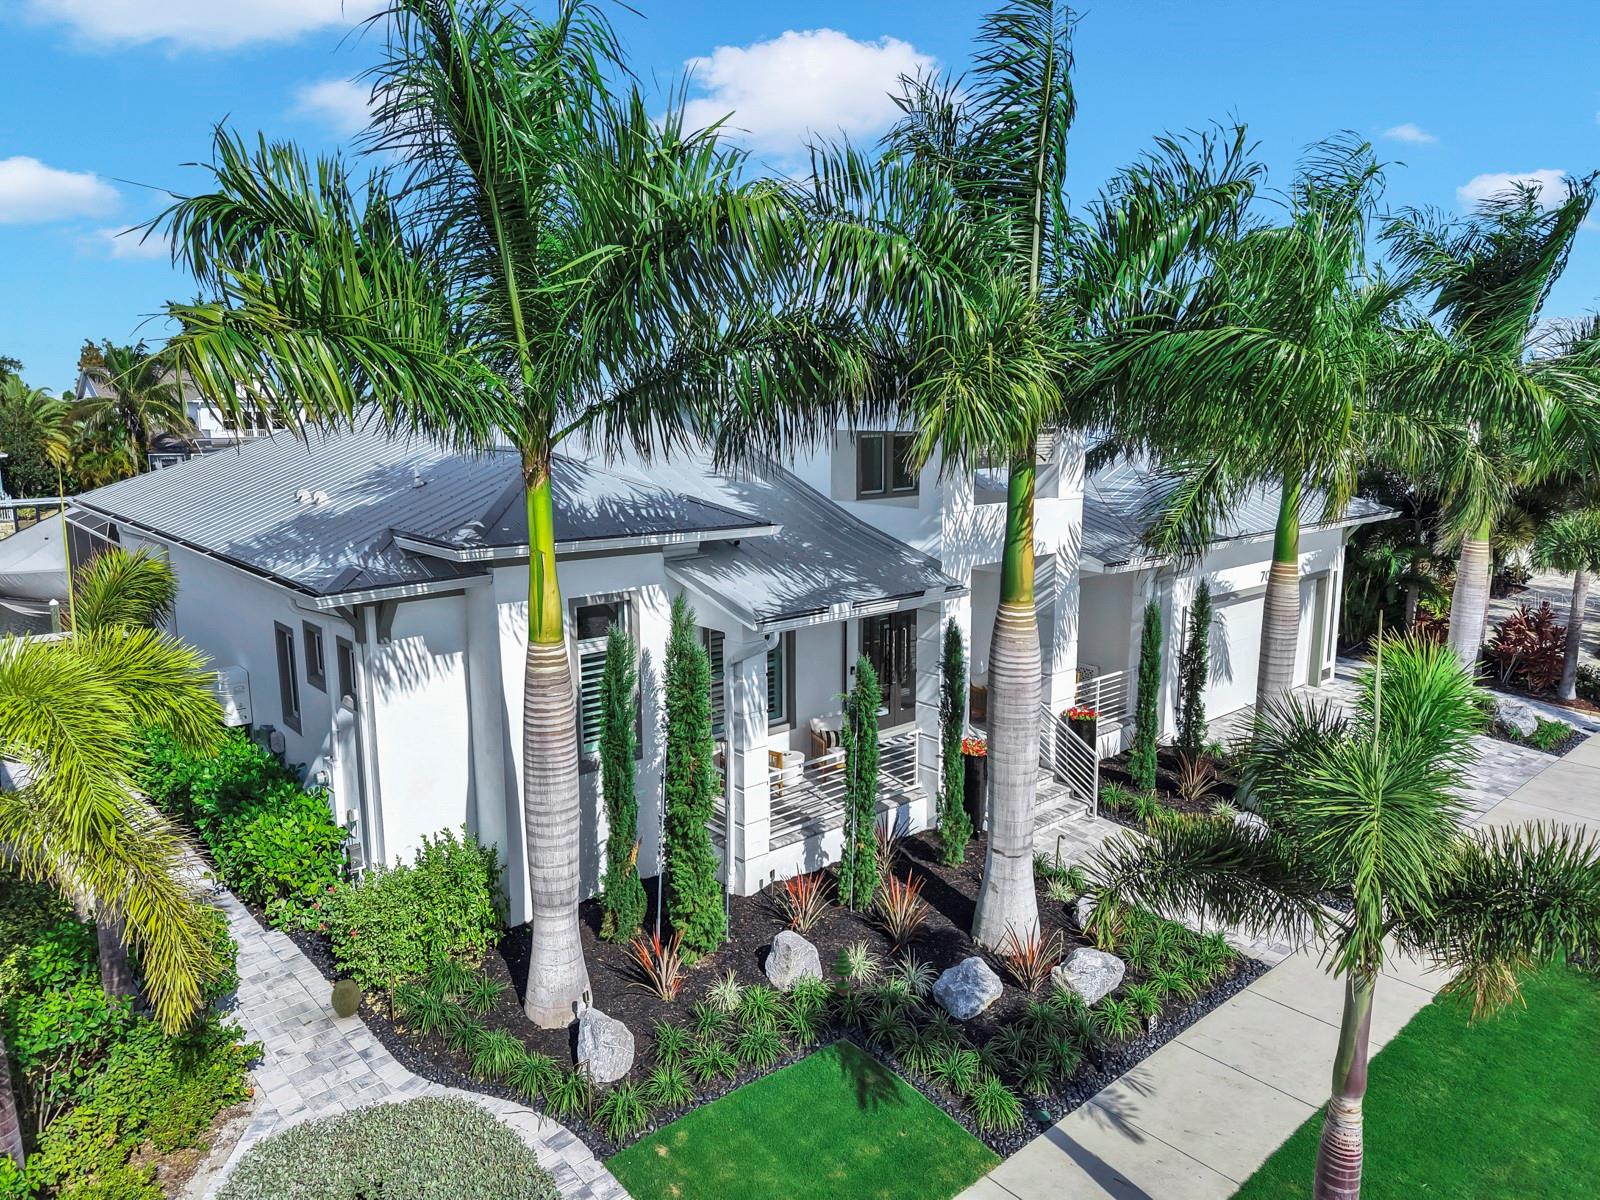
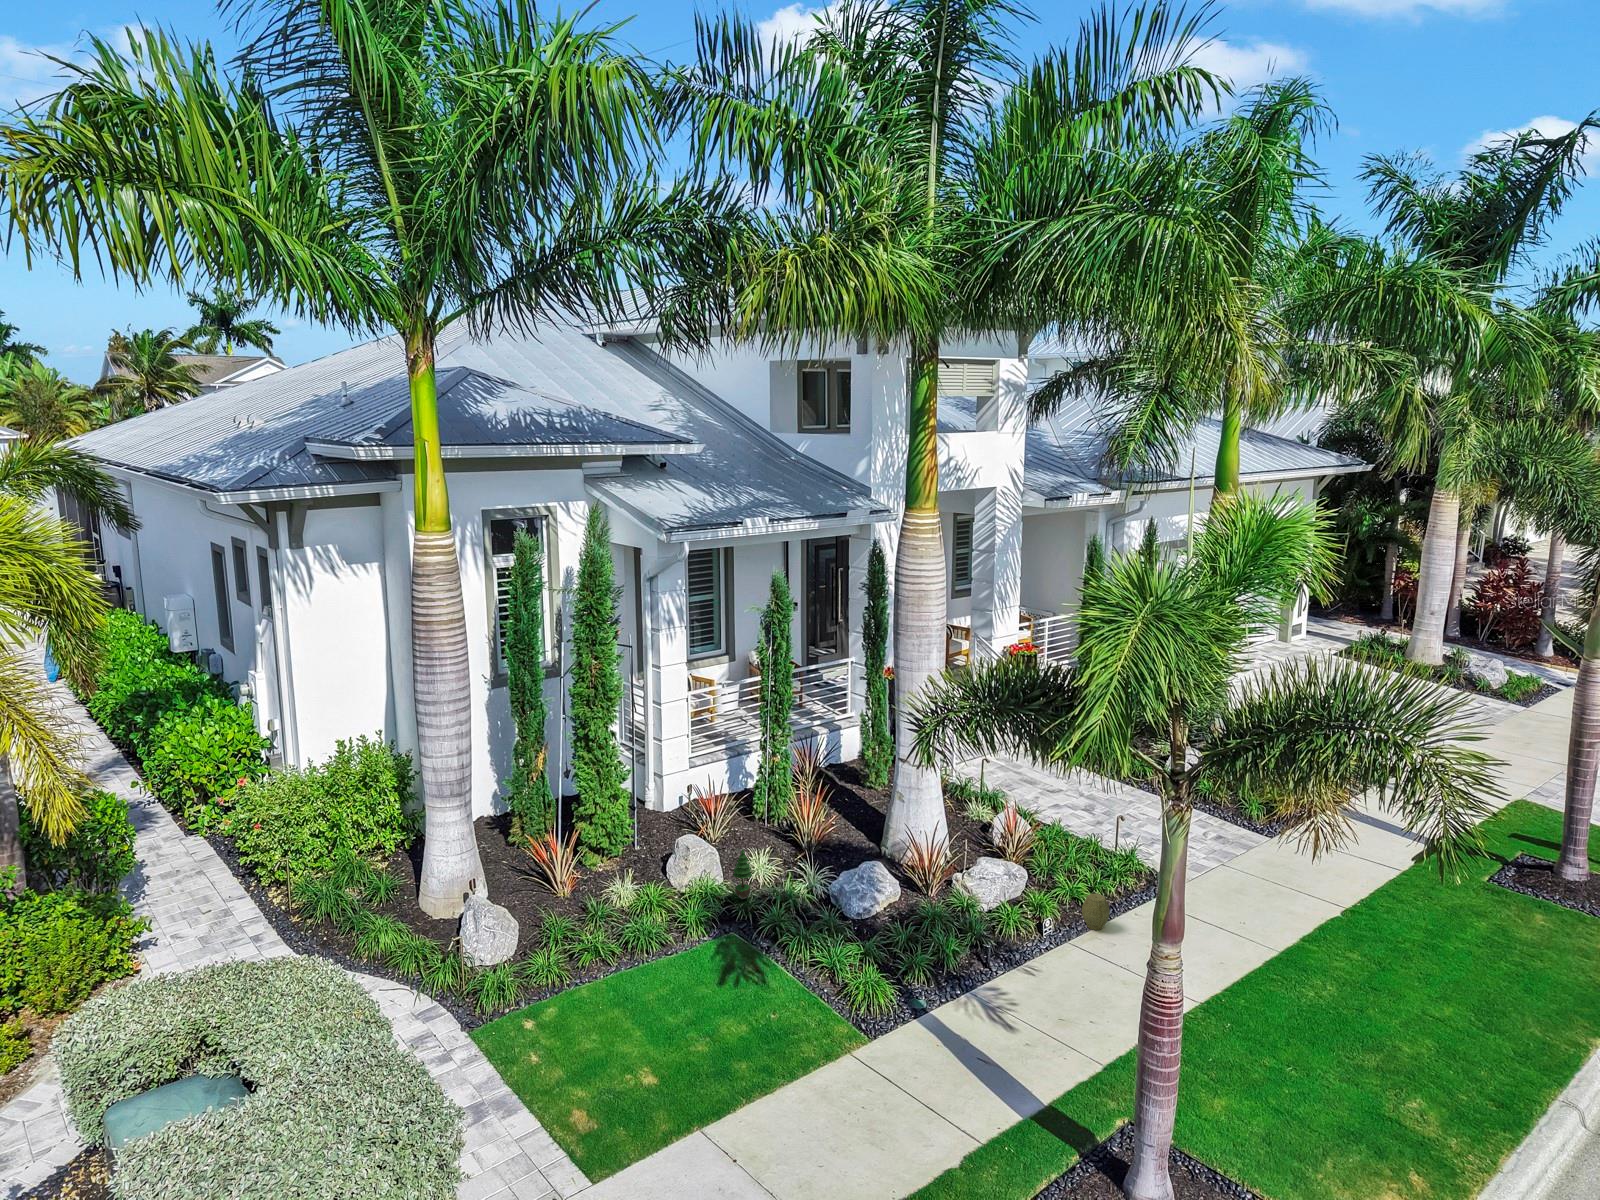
woven basket: present [331,979,361,1018] -> present [1082,894,1110,930]

